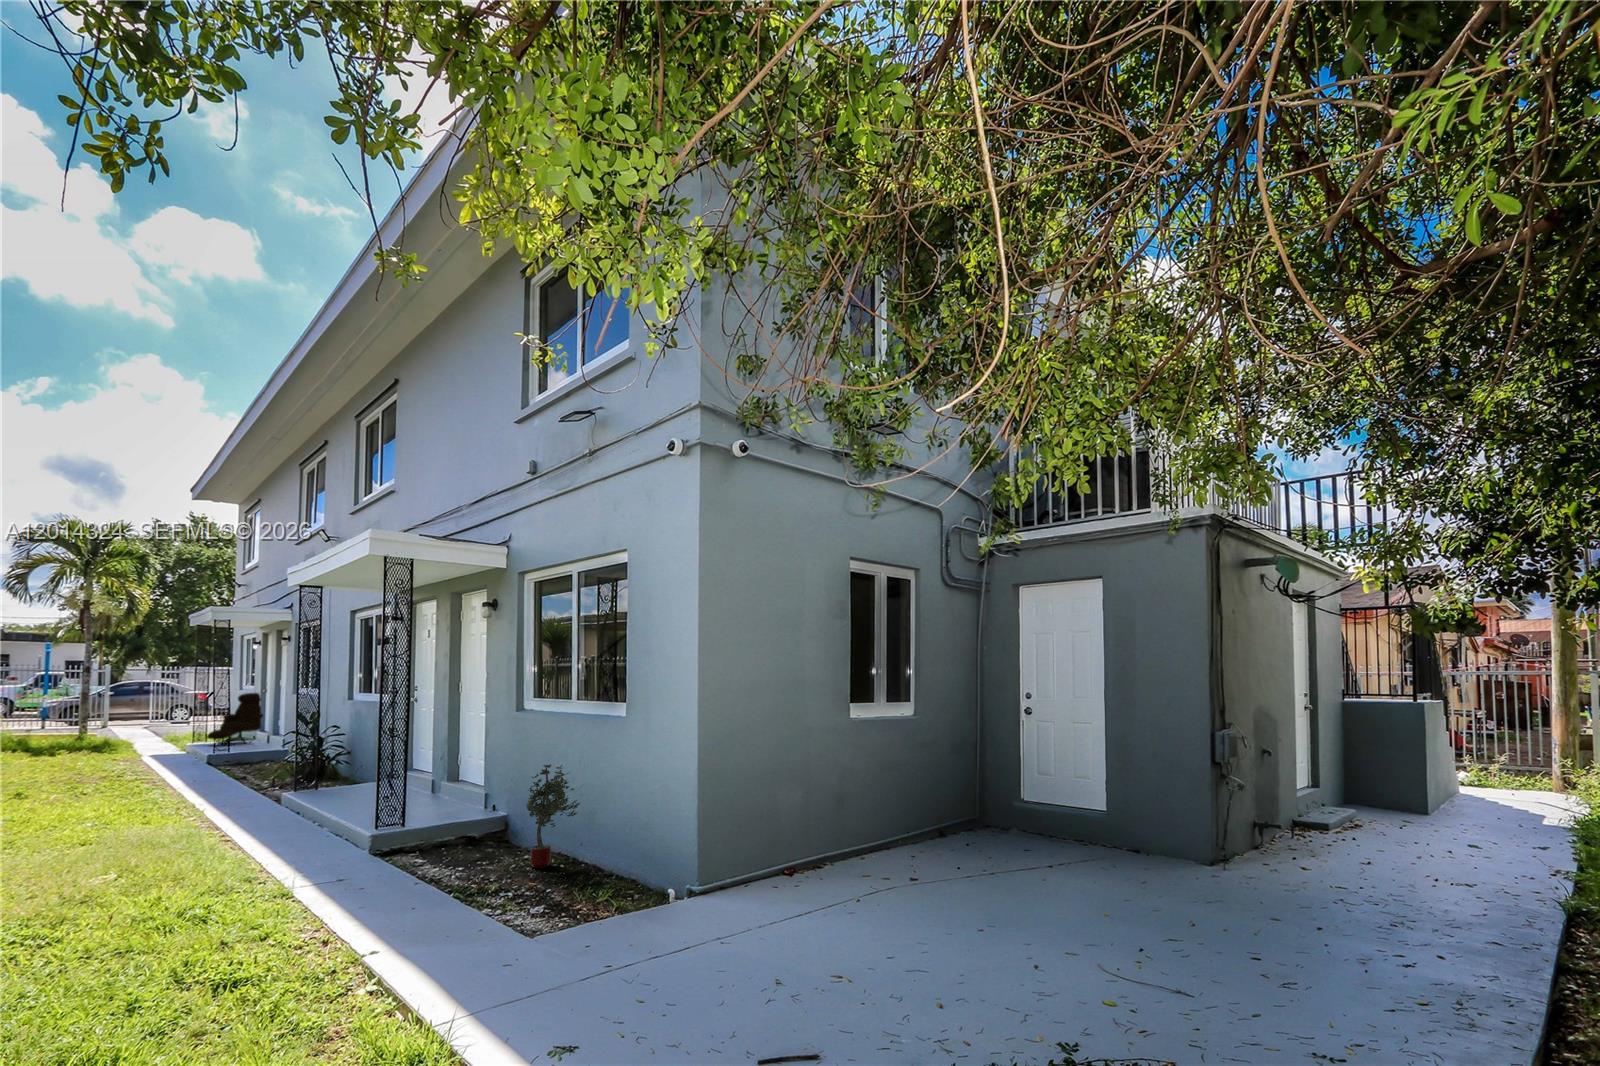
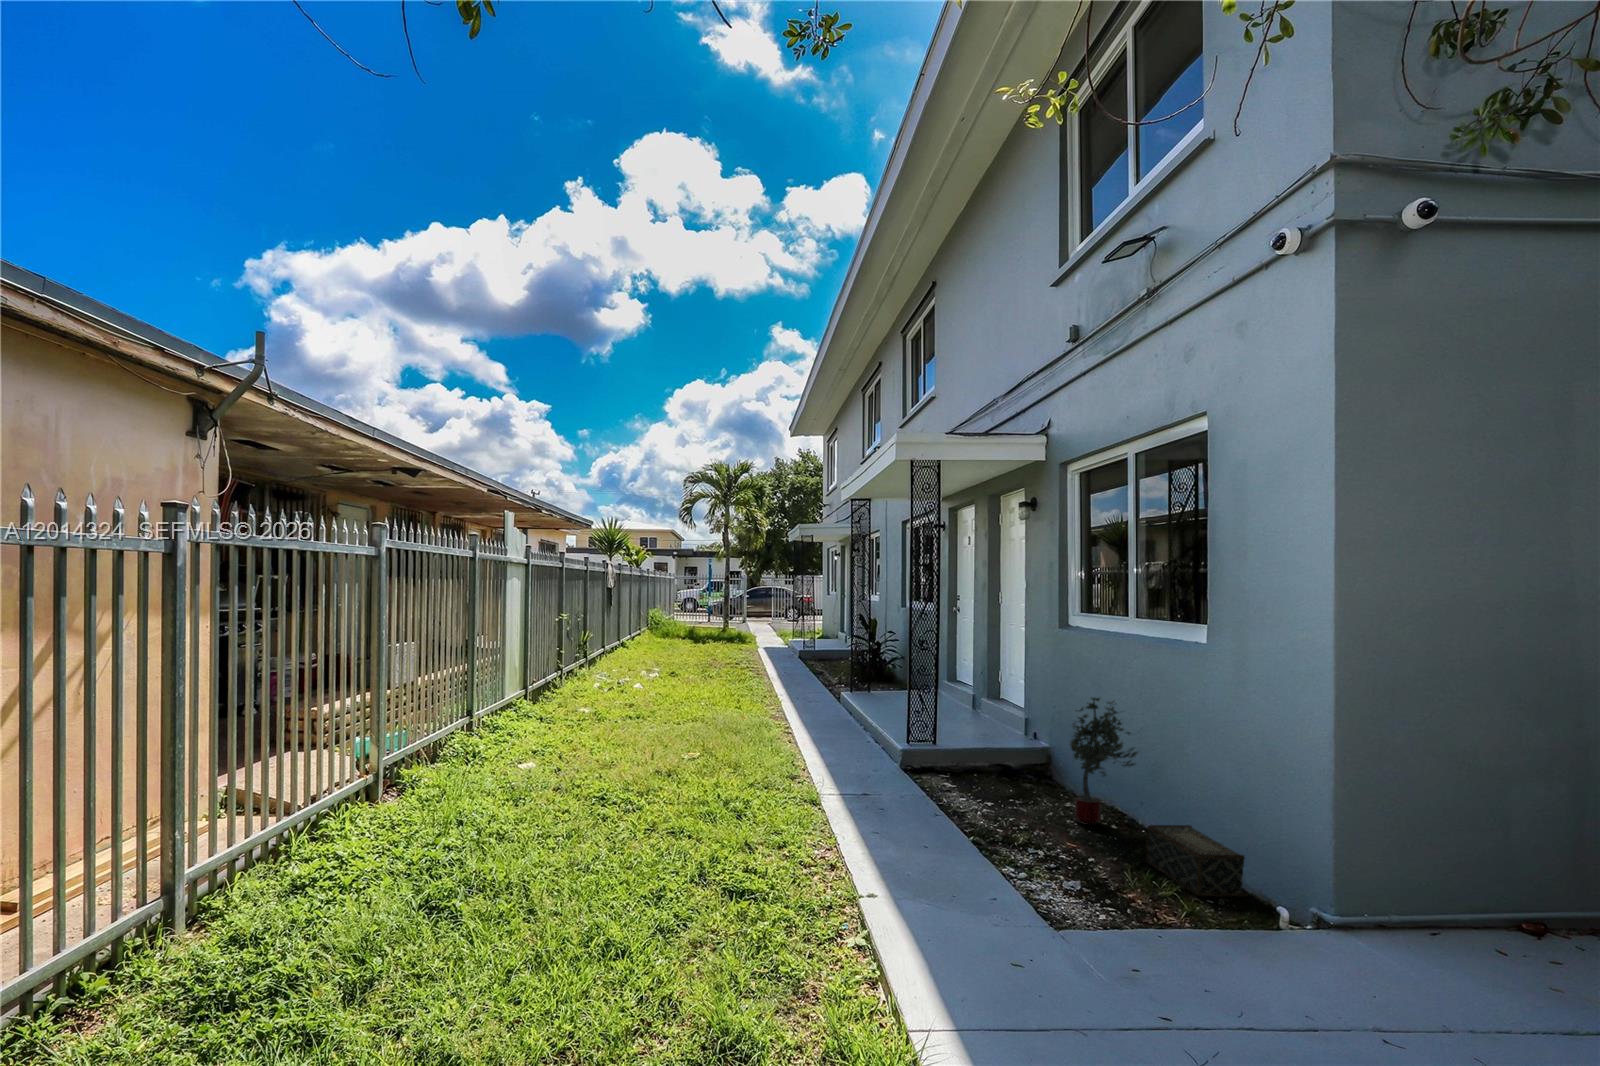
lounge chair: present [207,693,265,744] -> none [802,600,847,645]
woven basket: none [585,850,655,898] -> present [1146,825,1249,896]

